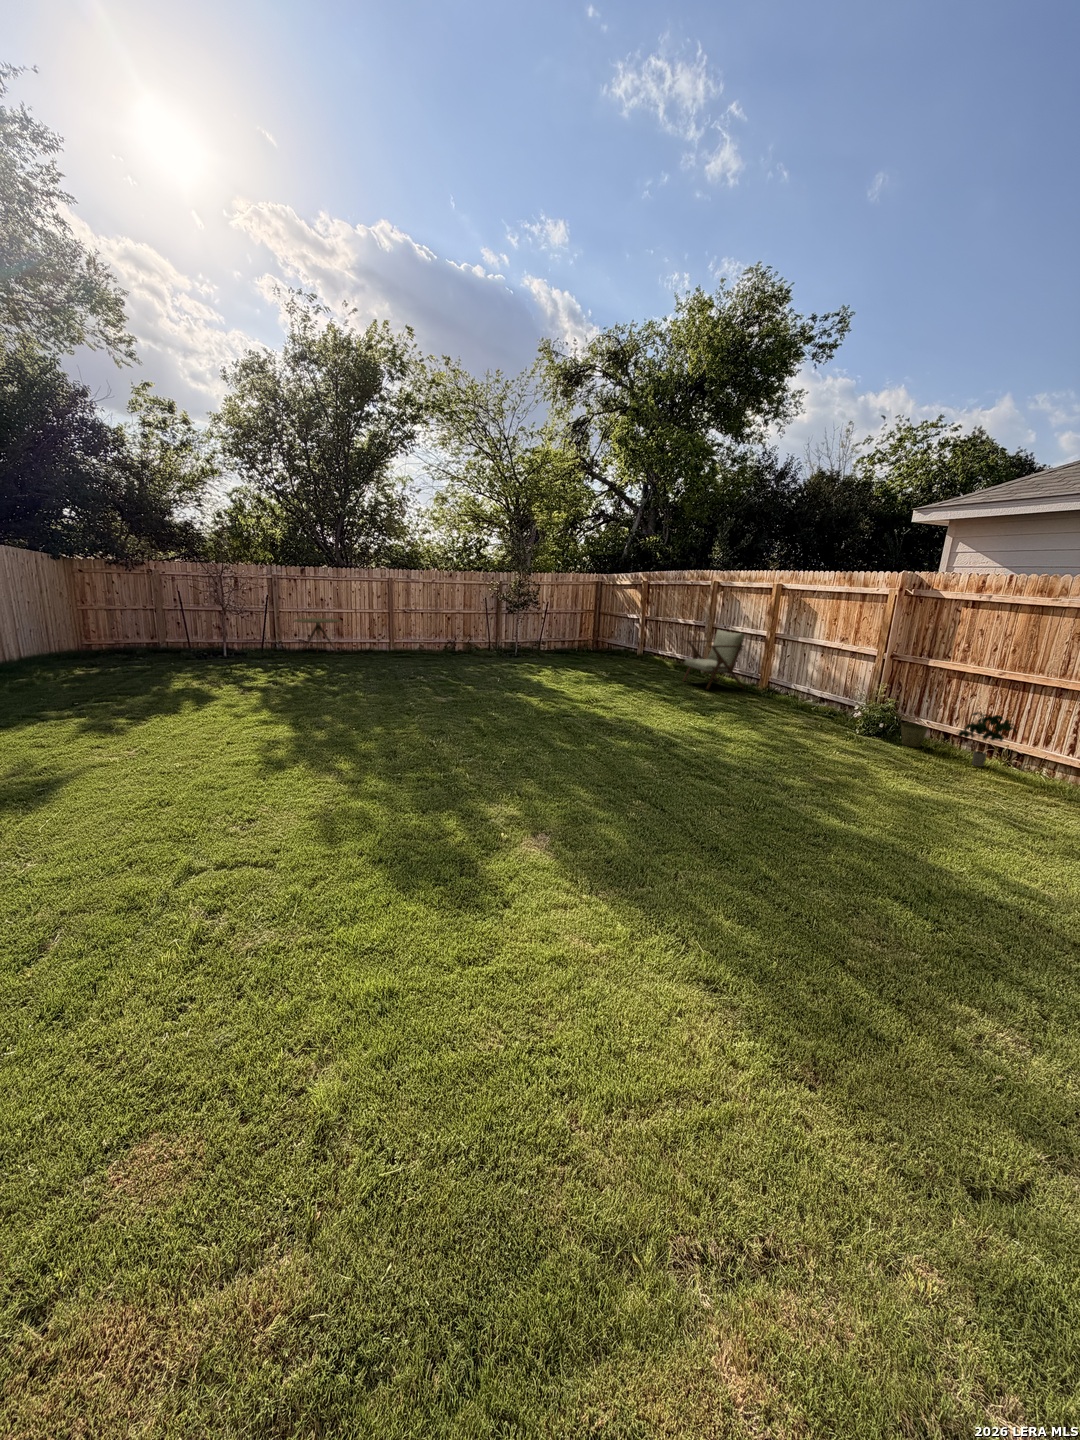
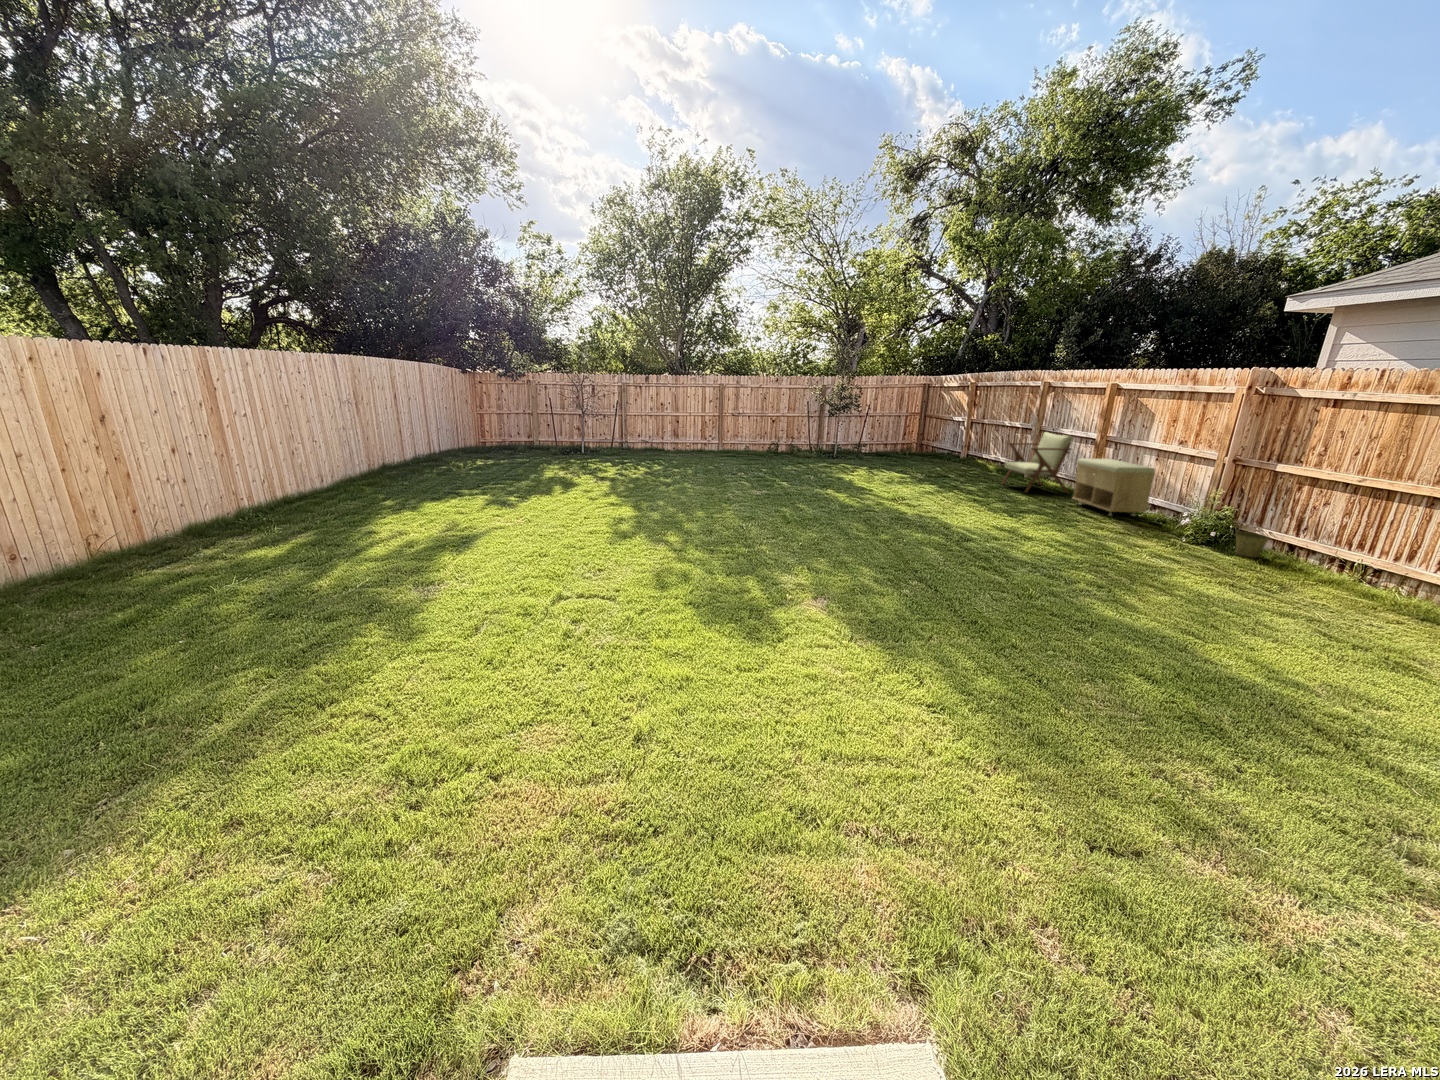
round table: present [294,618,341,650] -> none [638,421,678,451]
storage bench: none [750,655,822,710] -> present [1072,458,1155,516]
potted plant: present [957,712,1017,766] -> none [1299,521,1375,581]

